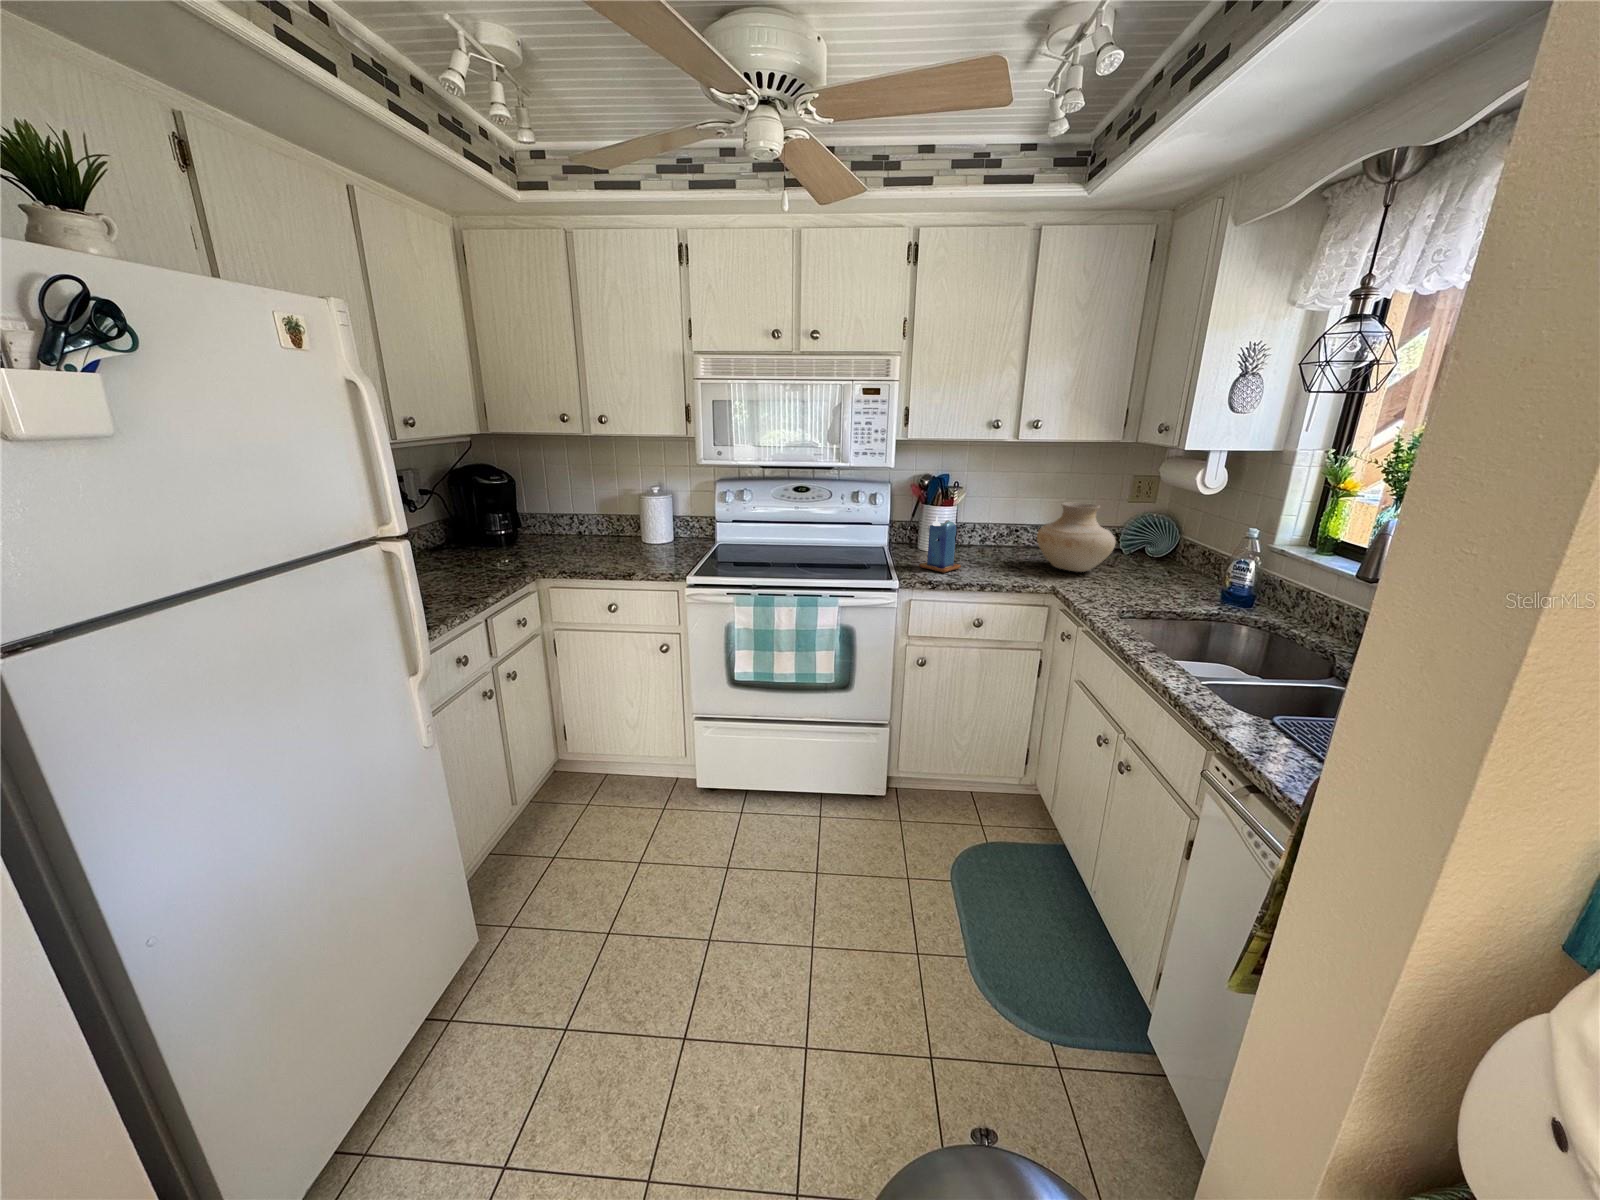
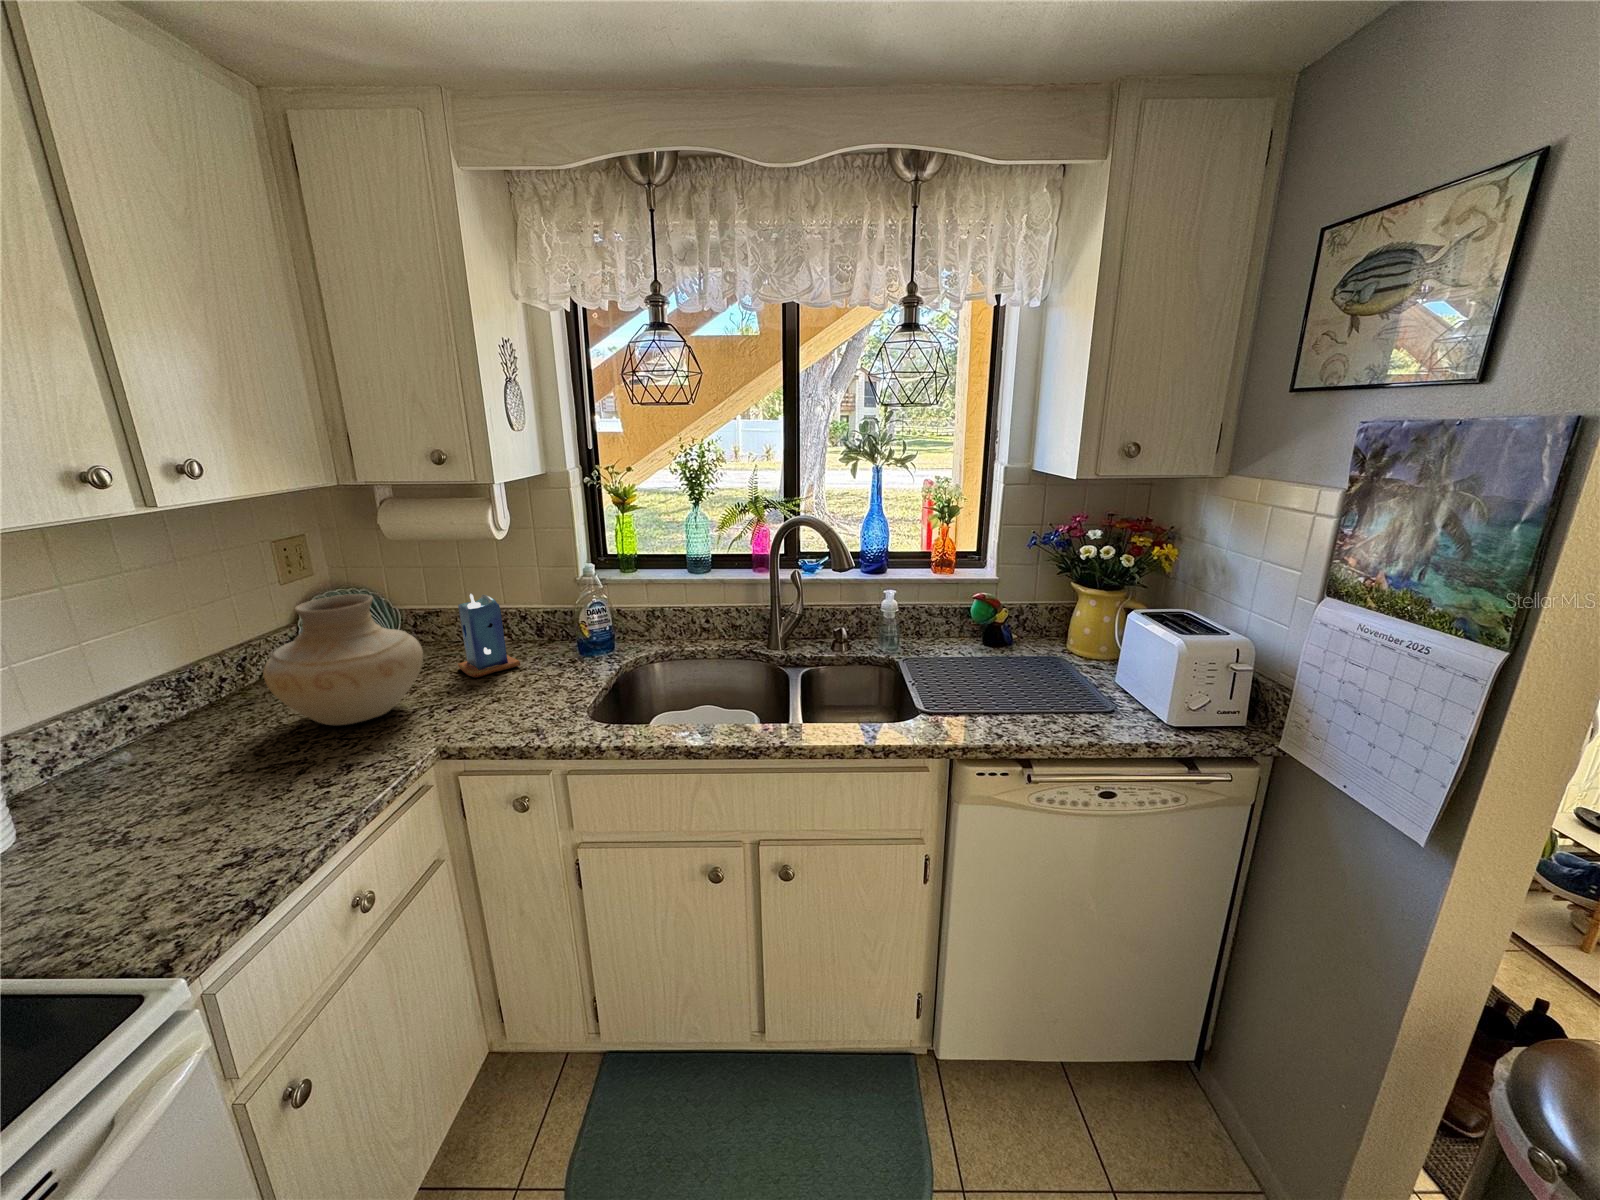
candle: present [919,517,961,573] -> present [458,594,520,678]

